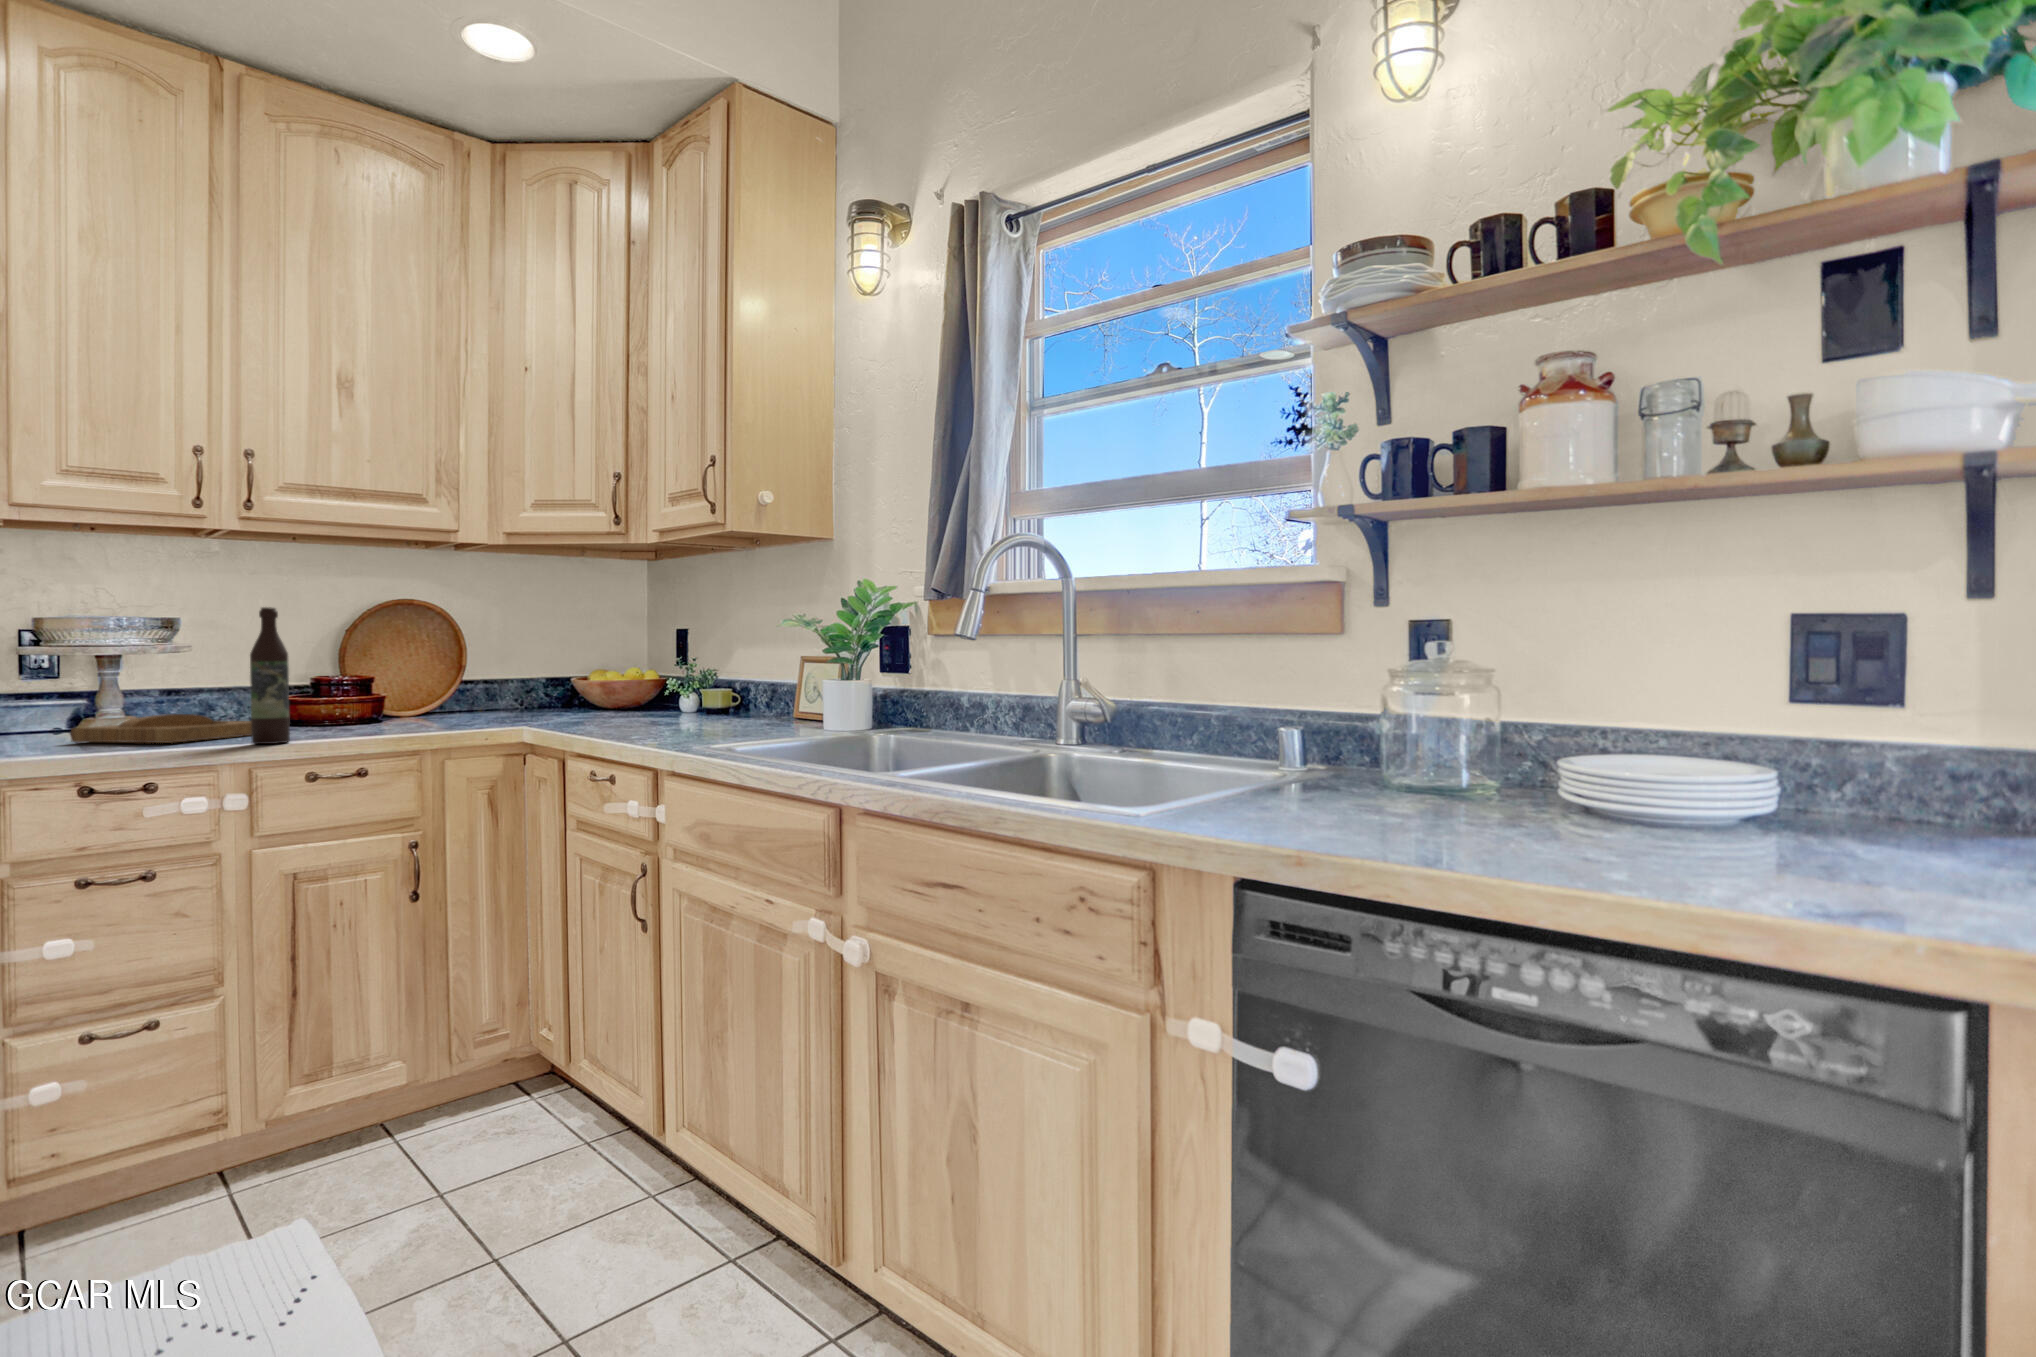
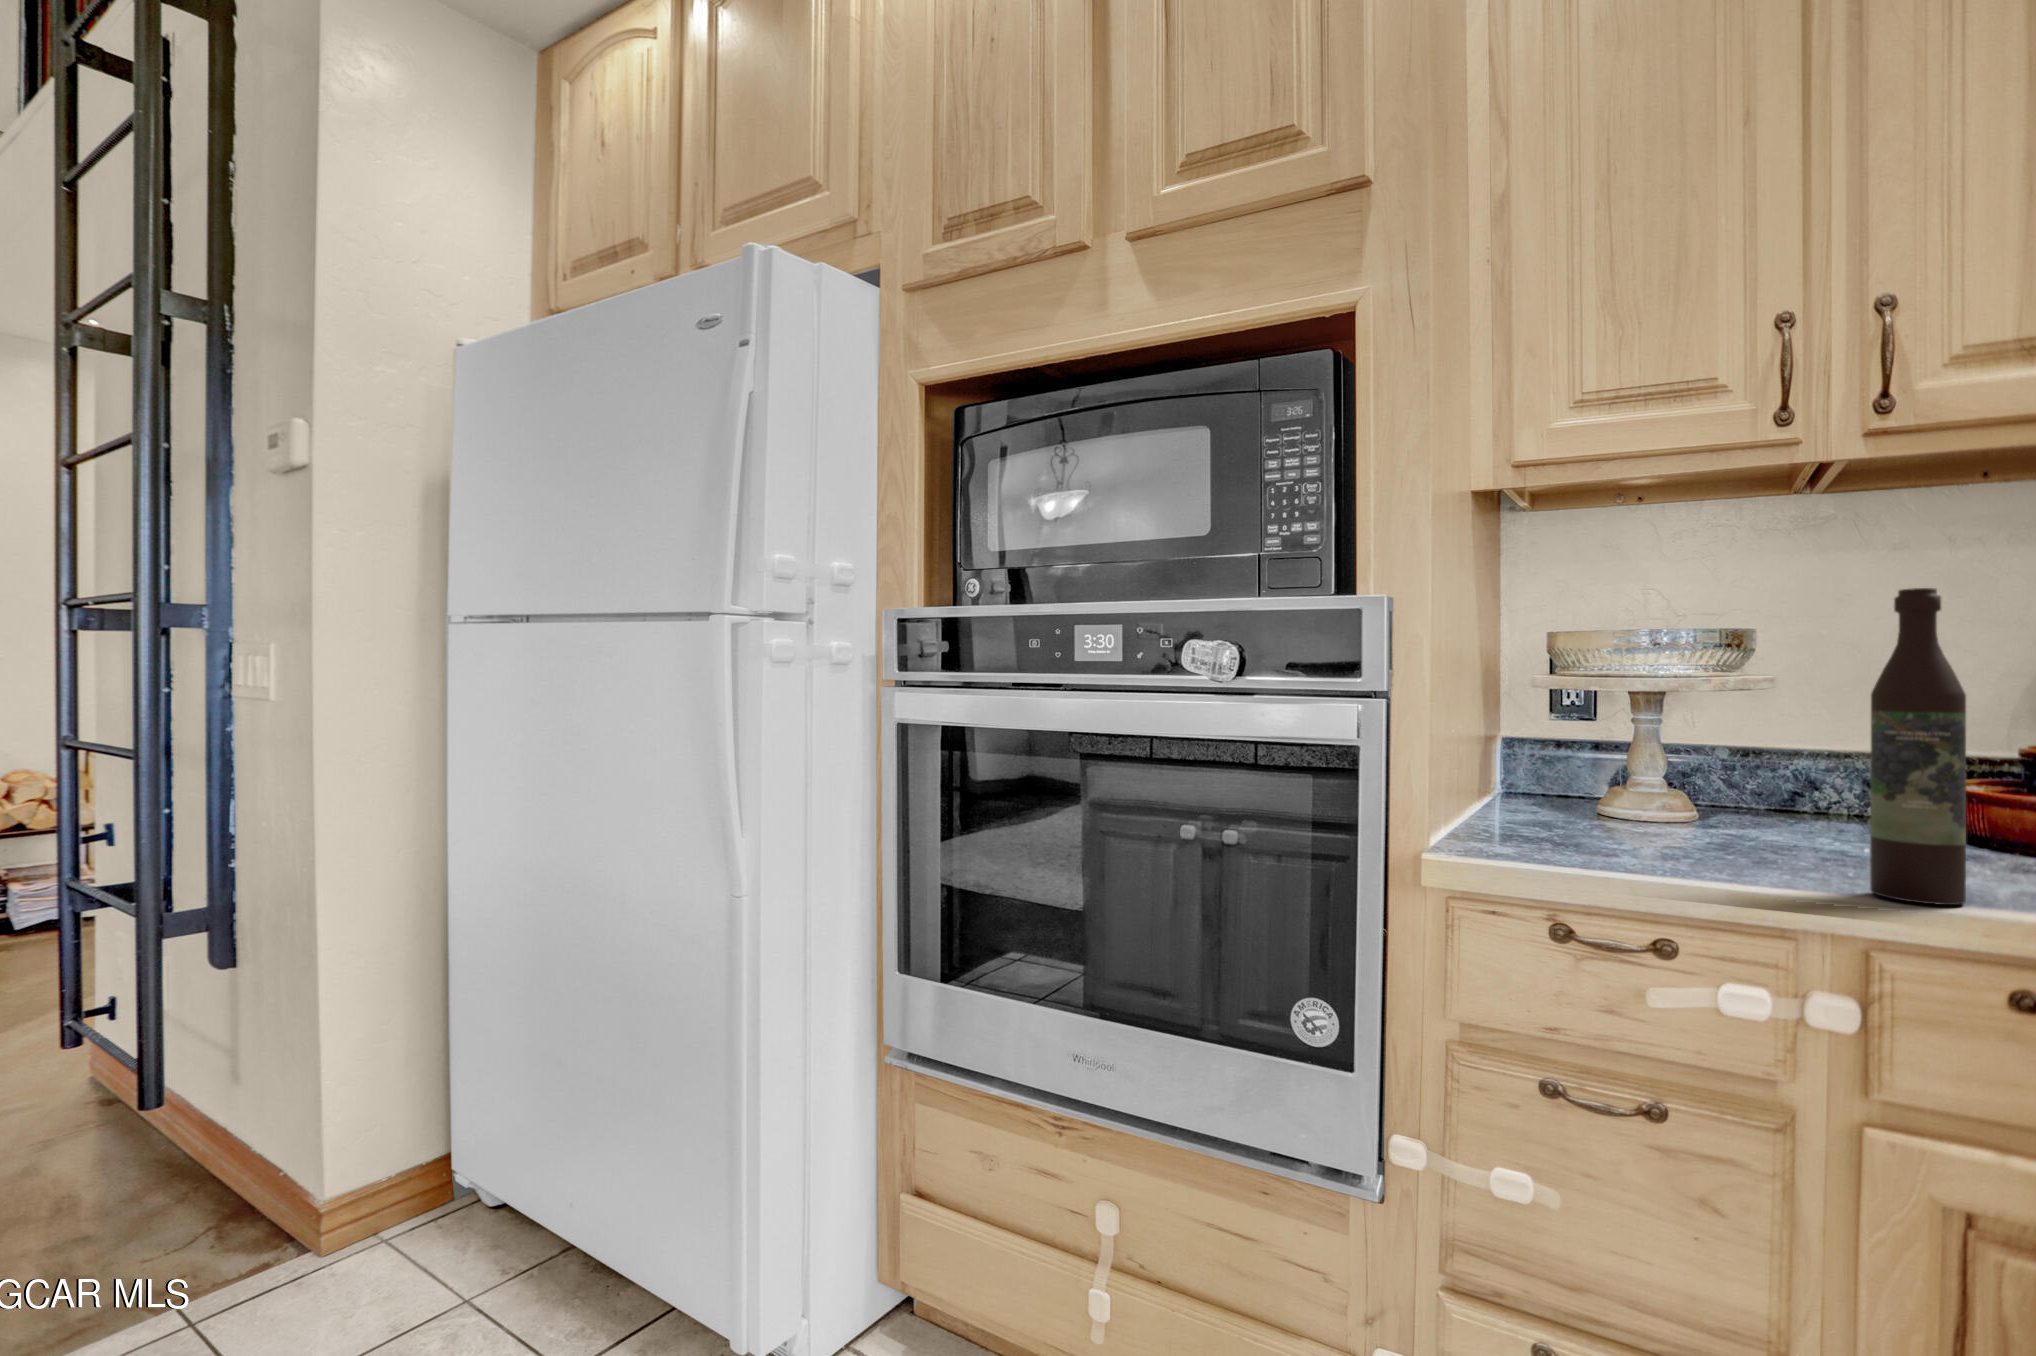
tray: present [71,714,251,743] -> none [1583,798,1918,859]

